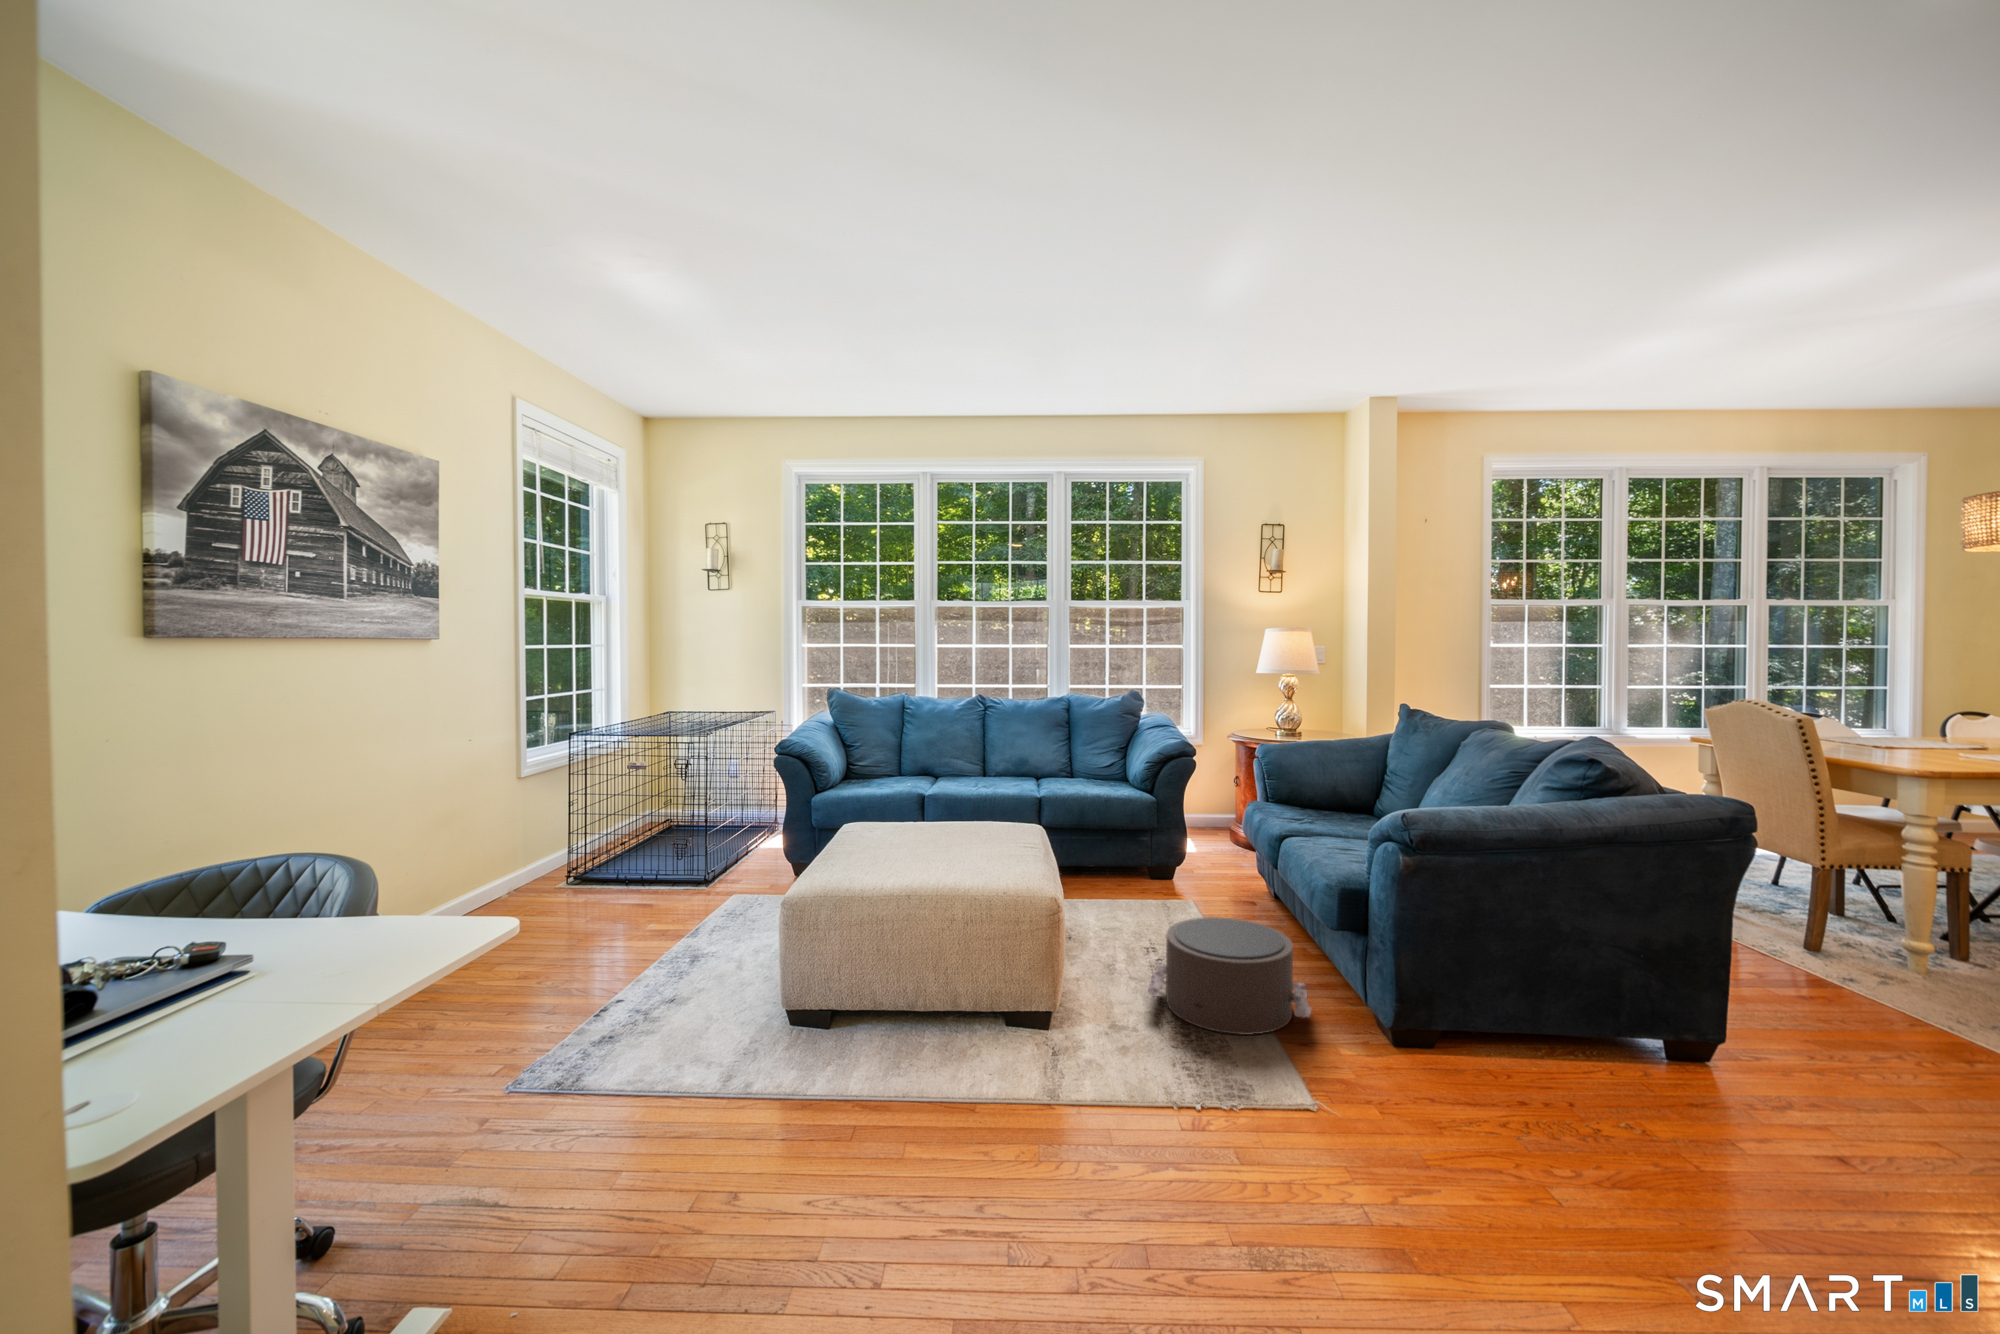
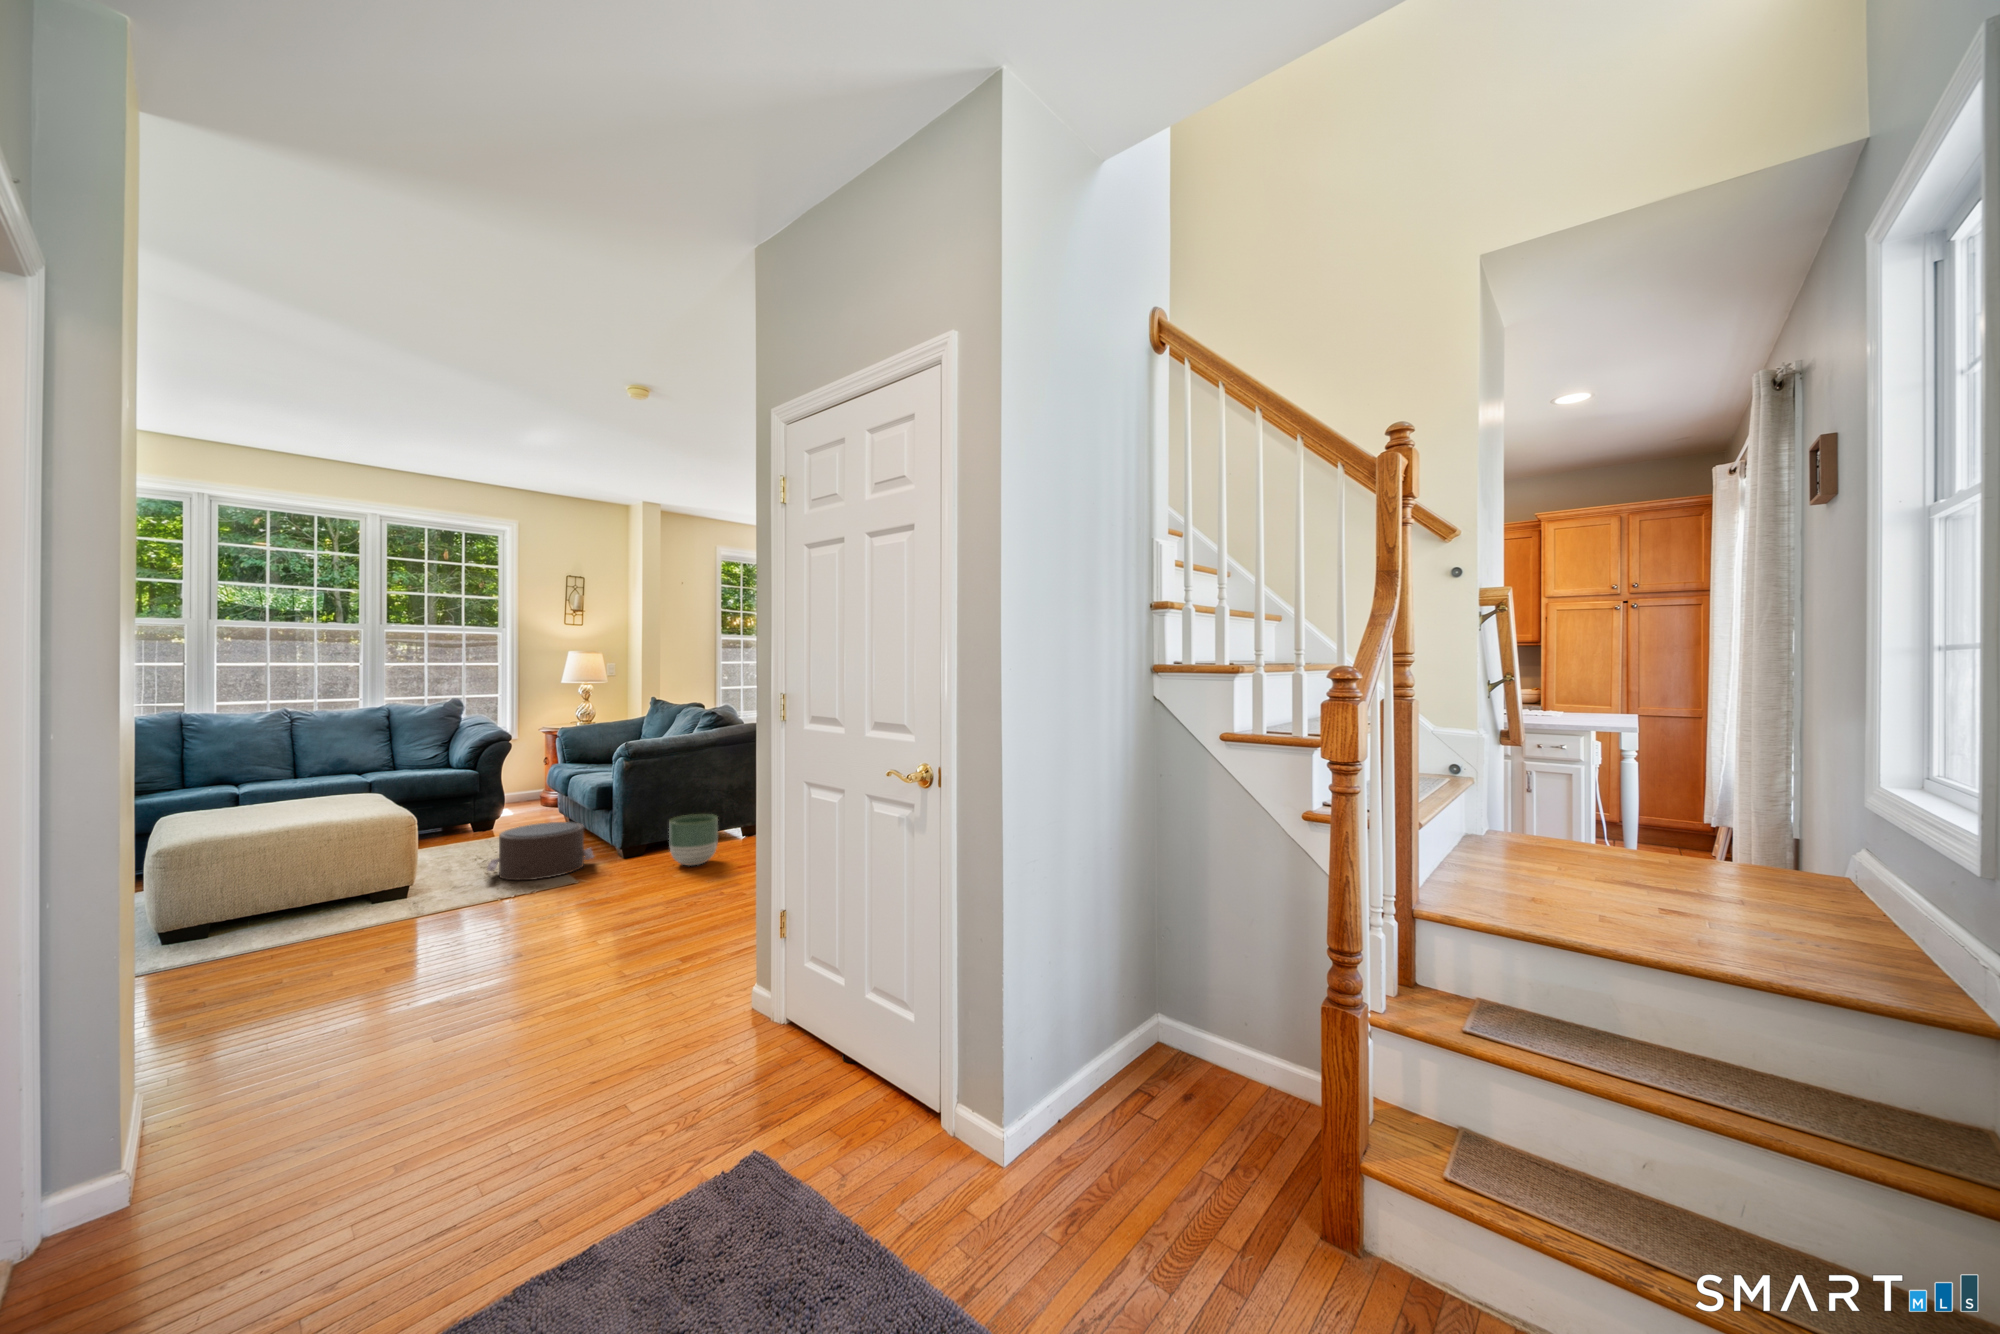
planter: none [1460,976,1575,1102] -> present [669,814,718,866]

